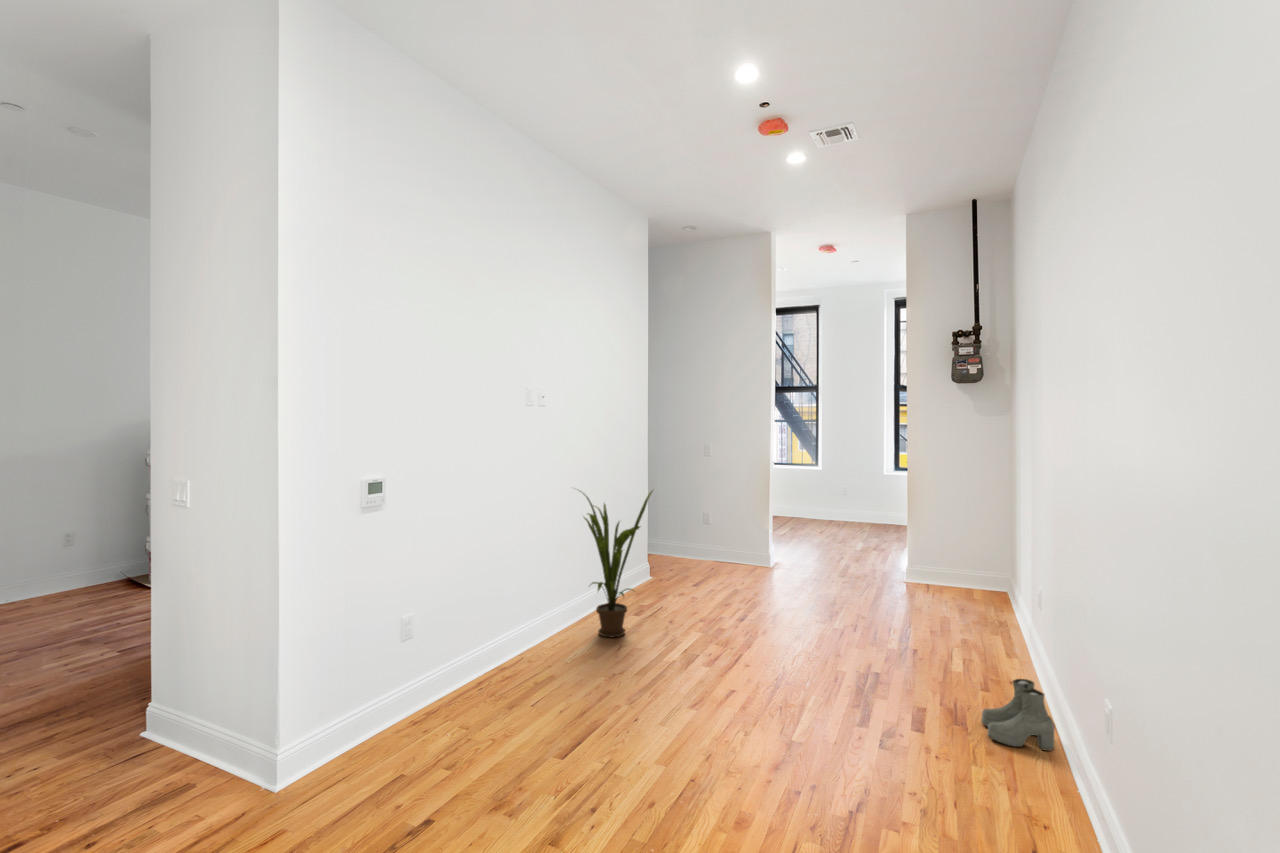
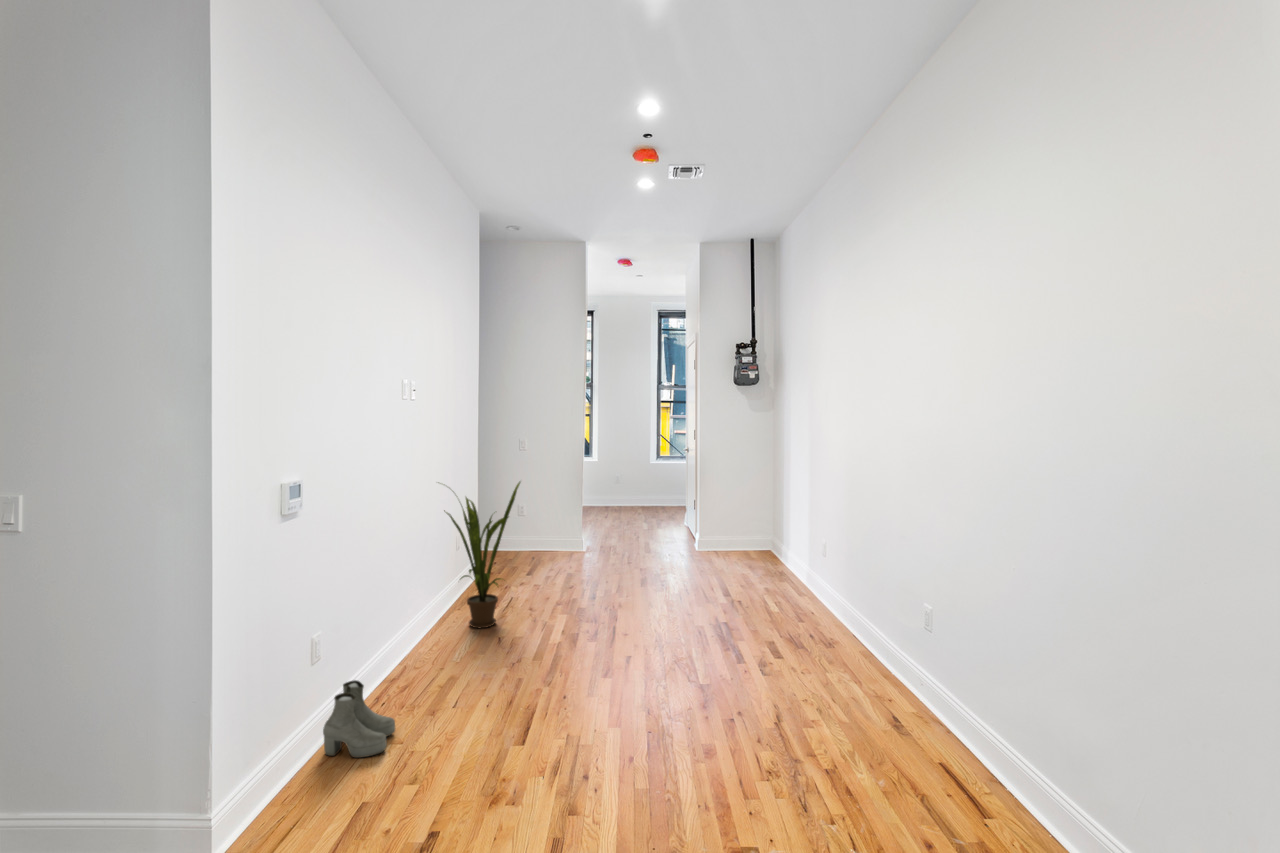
boots: present [981,679,1055,751] -> present [323,680,396,758]

